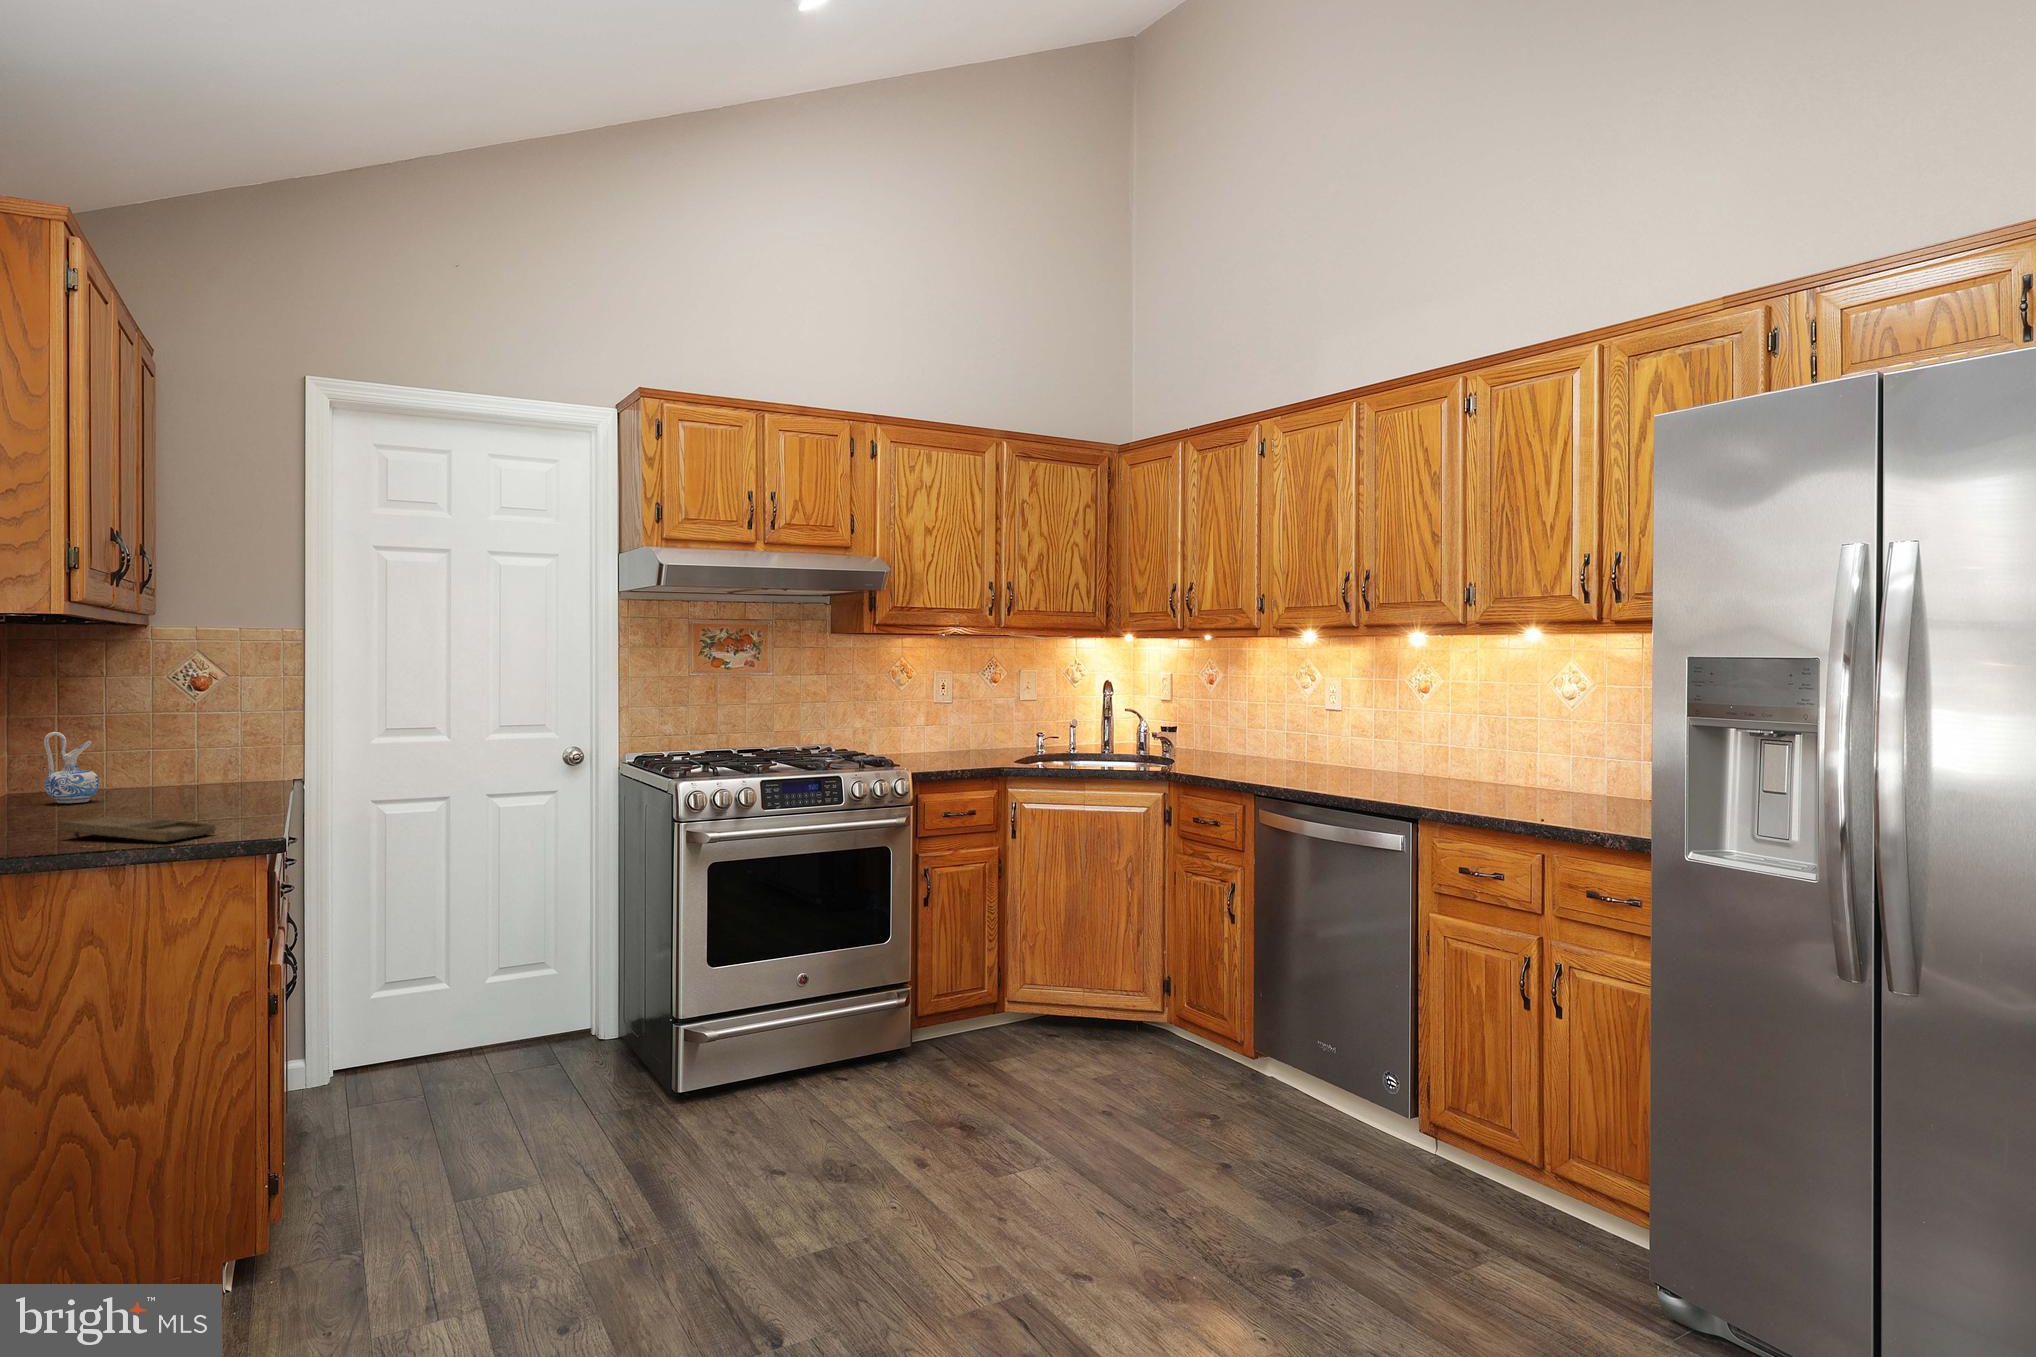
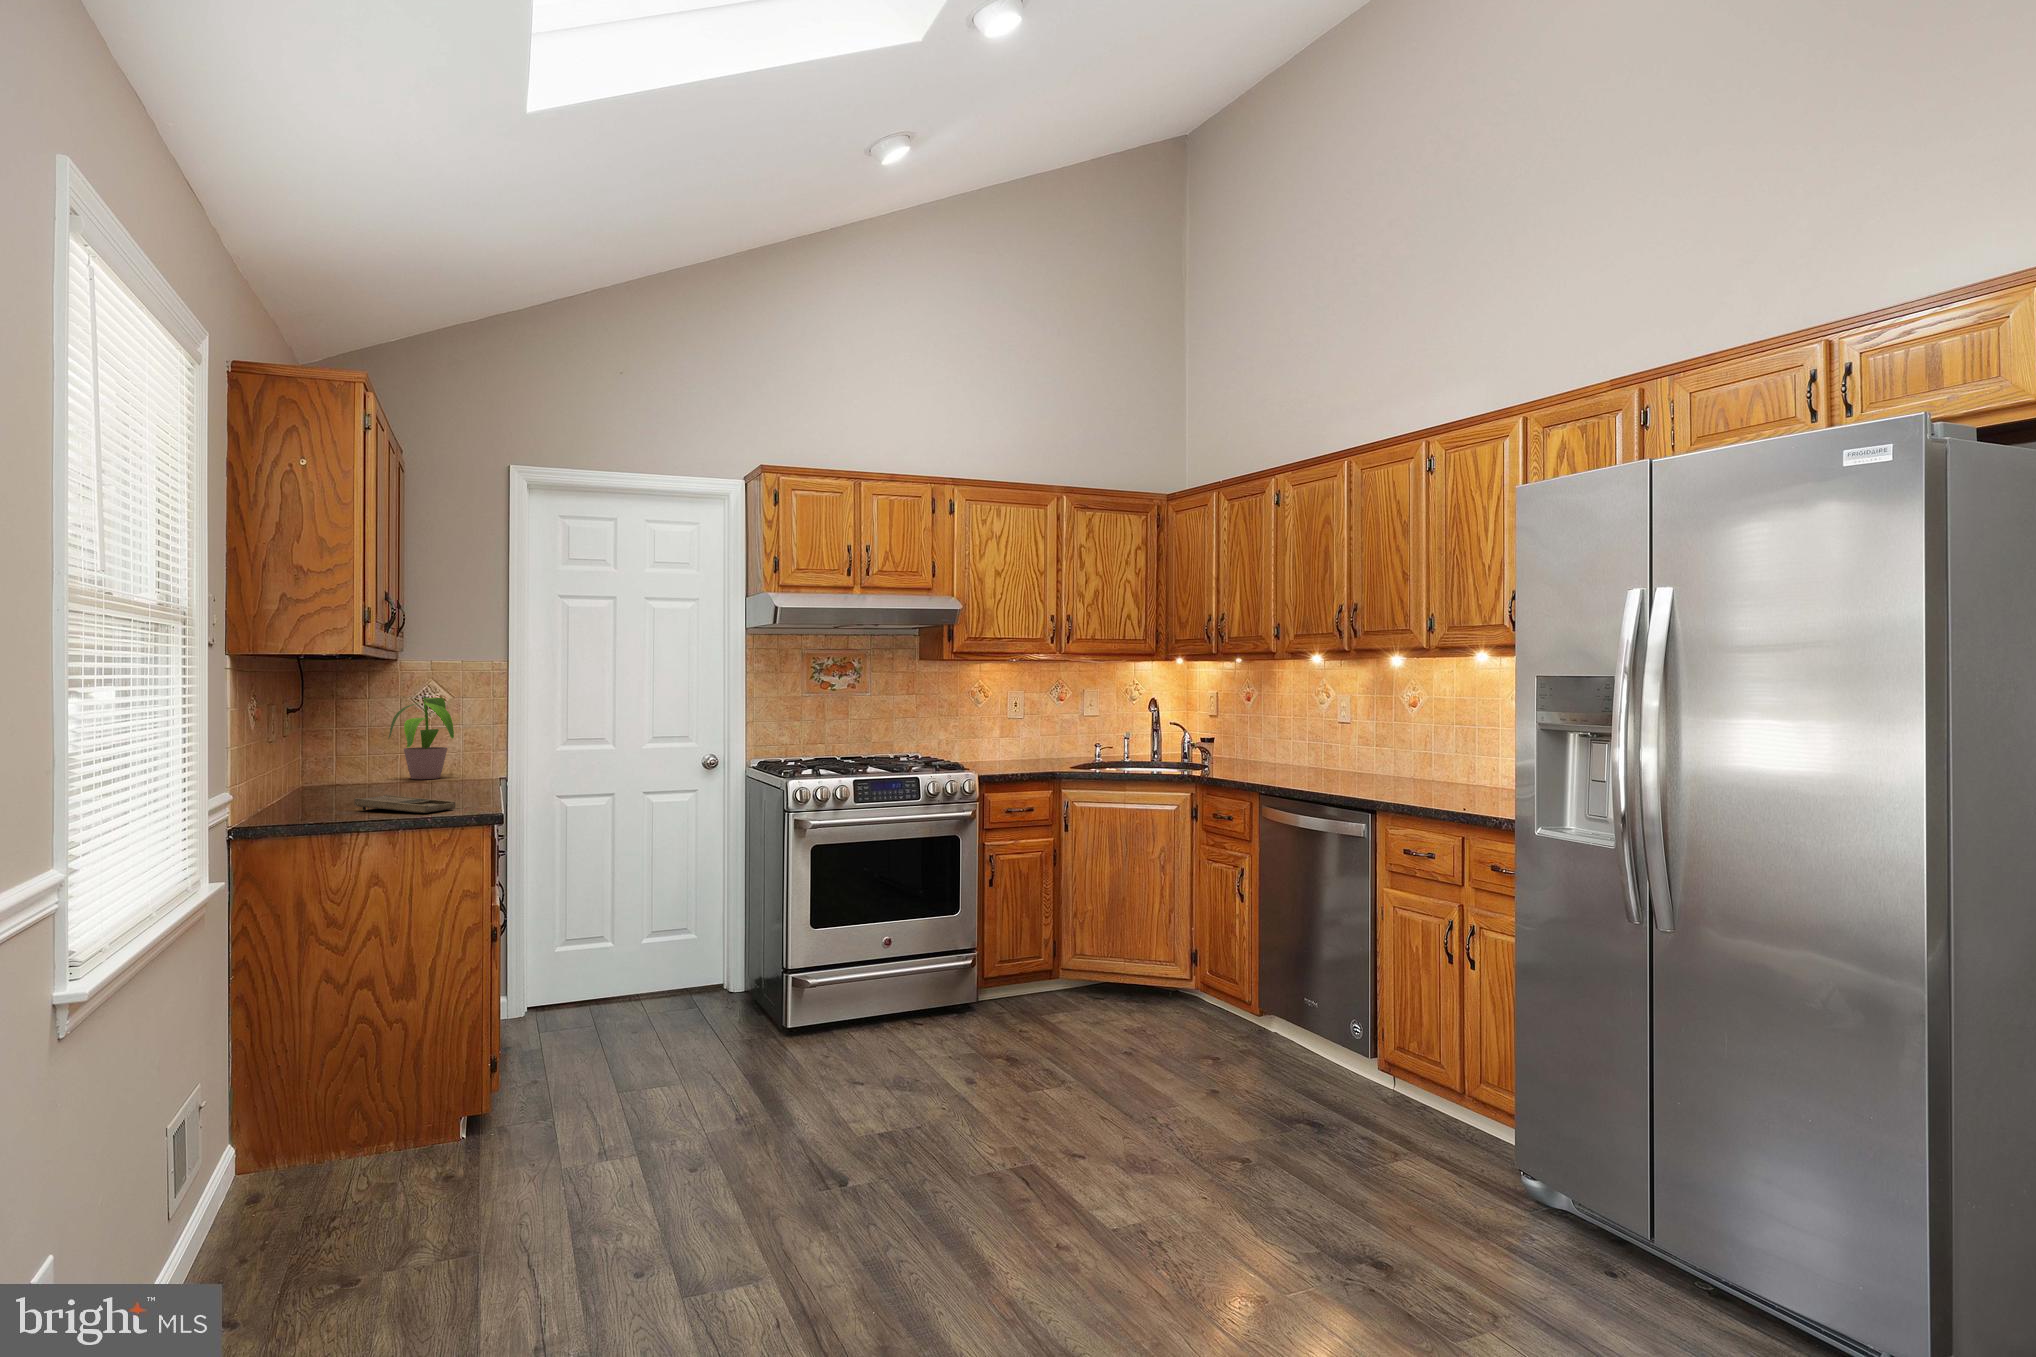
potted plant: none [126,677,247,785] -> present [388,697,454,779]
ceramic pitcher: present [44,732,99,803] -> none [331,737,367,790]

